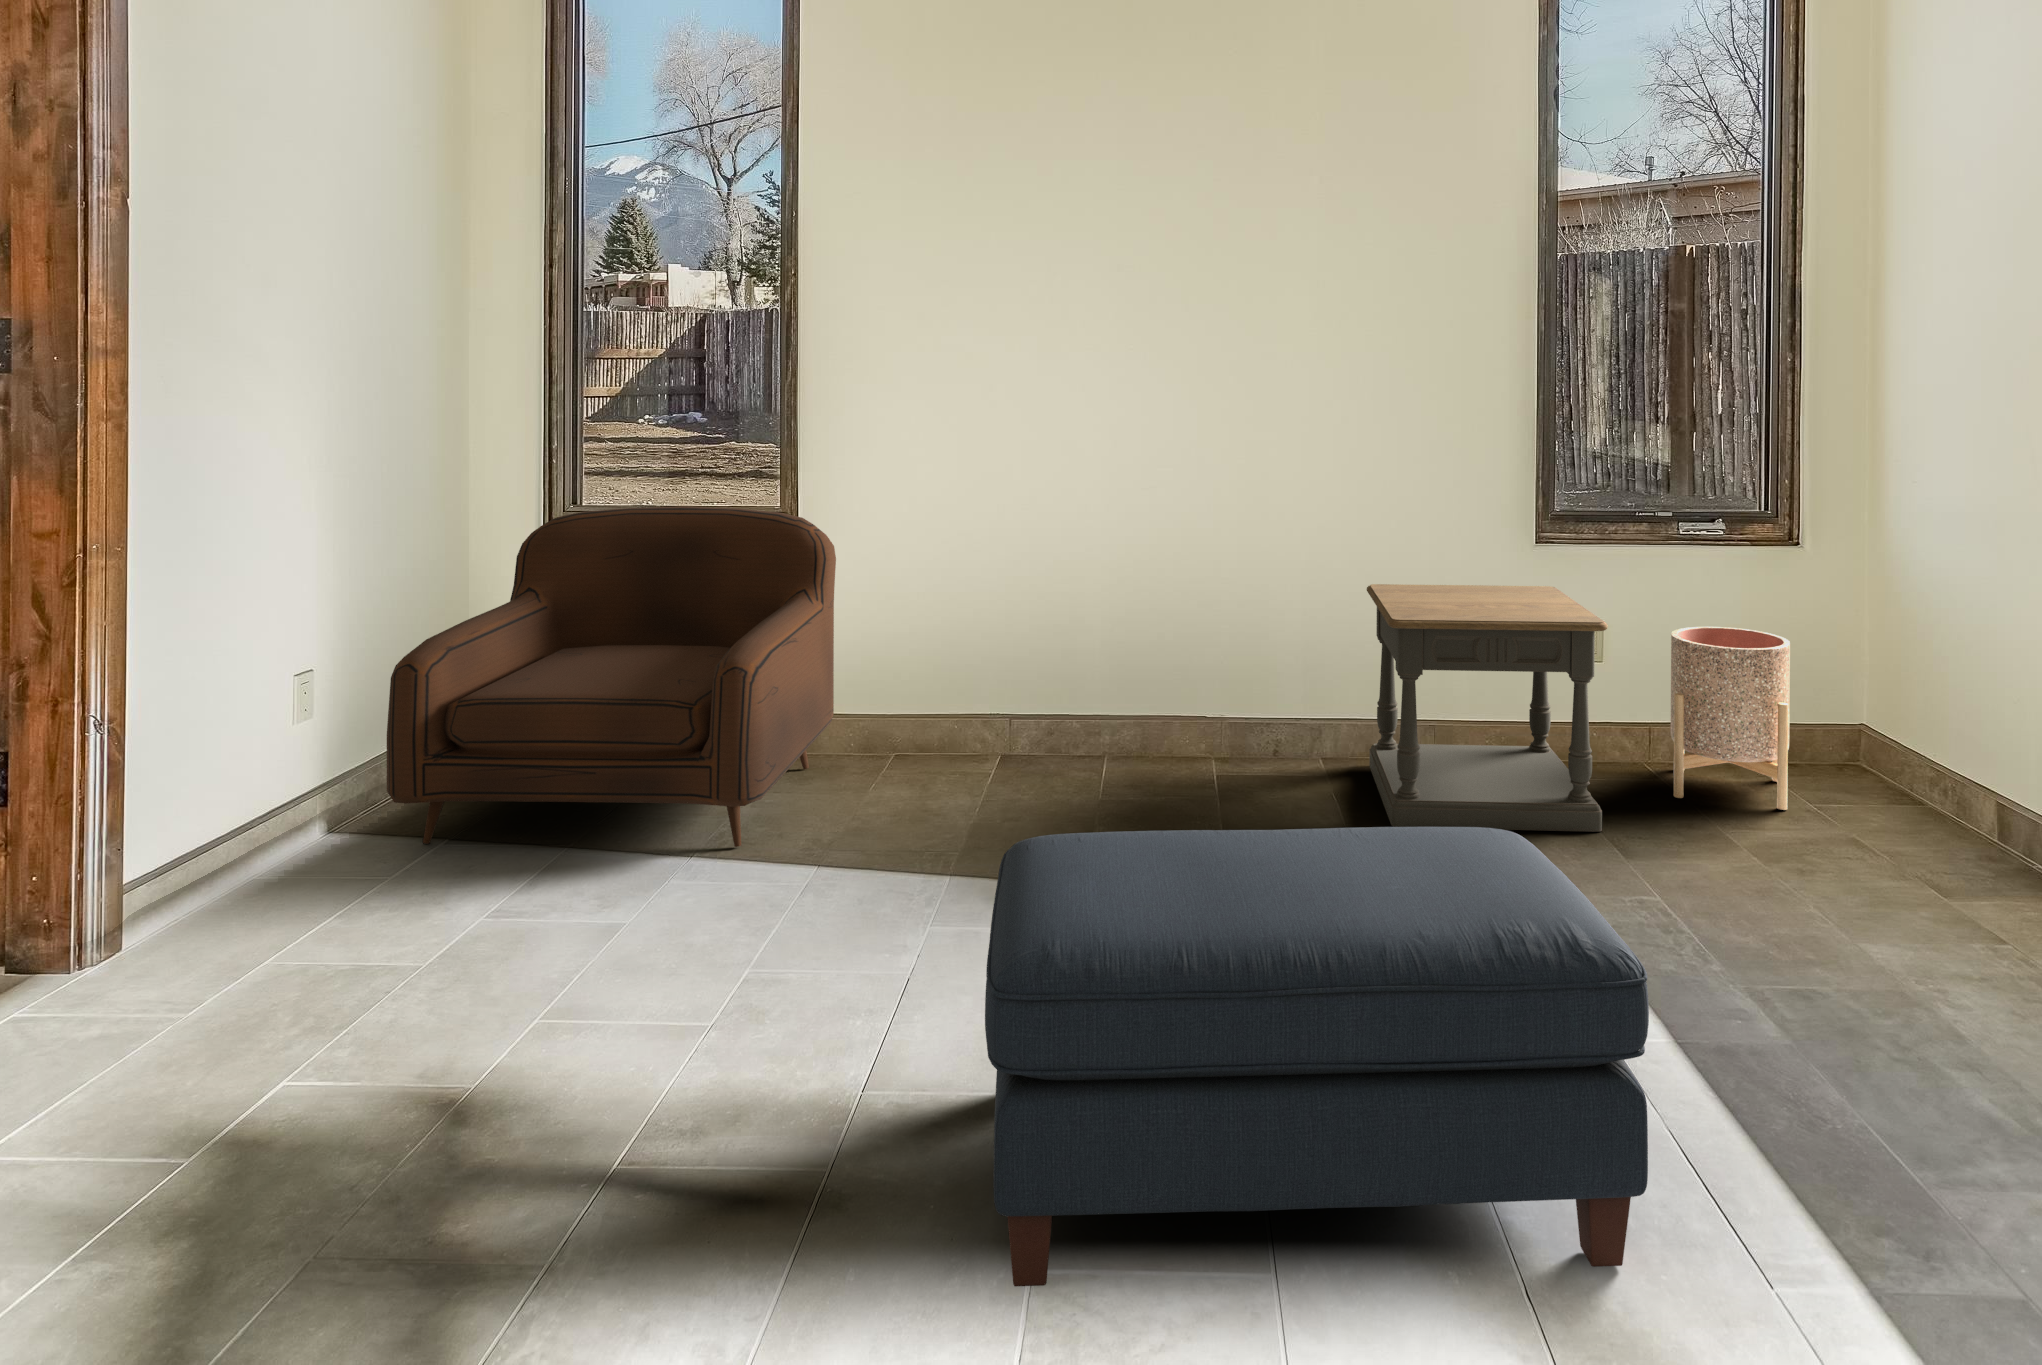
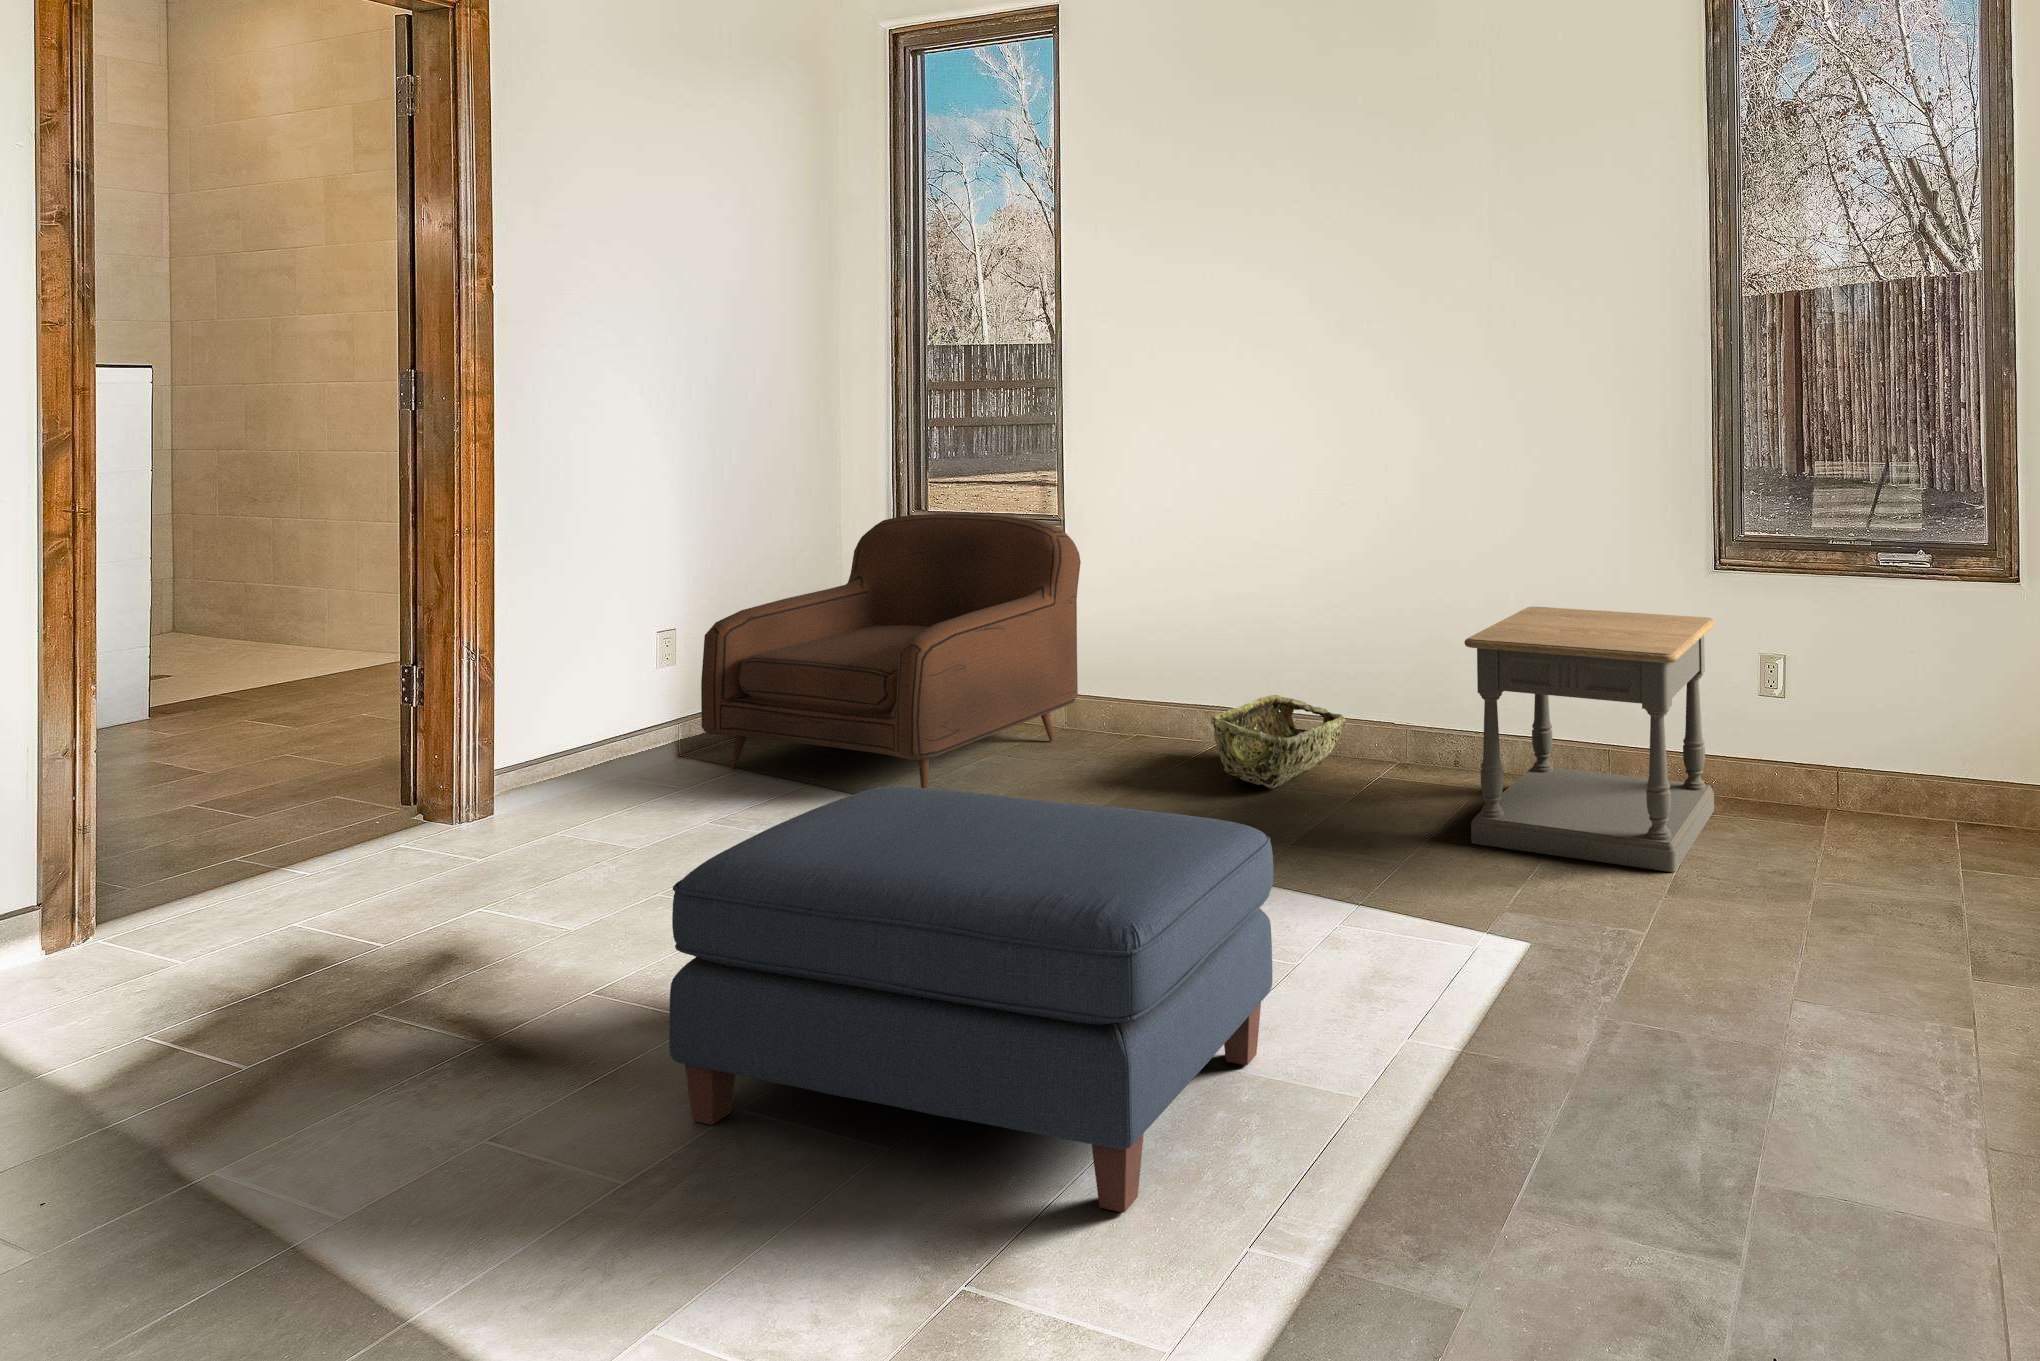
planter: present [1671,627,1790,810] -> none [1805,670,1960,877]
woven basket: none [1059,694,1167,795] -> present [1211,695,1346,789]

